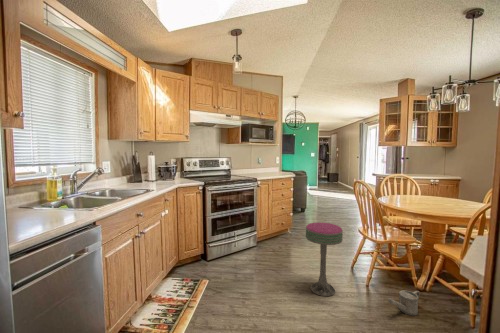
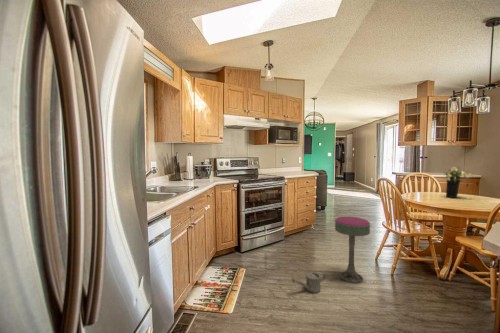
flower arrangement: none [420,168,452,202] -> present [445,168,471,198]
watering can: present [388,290,420,315] -> present [292,272,325,293]

